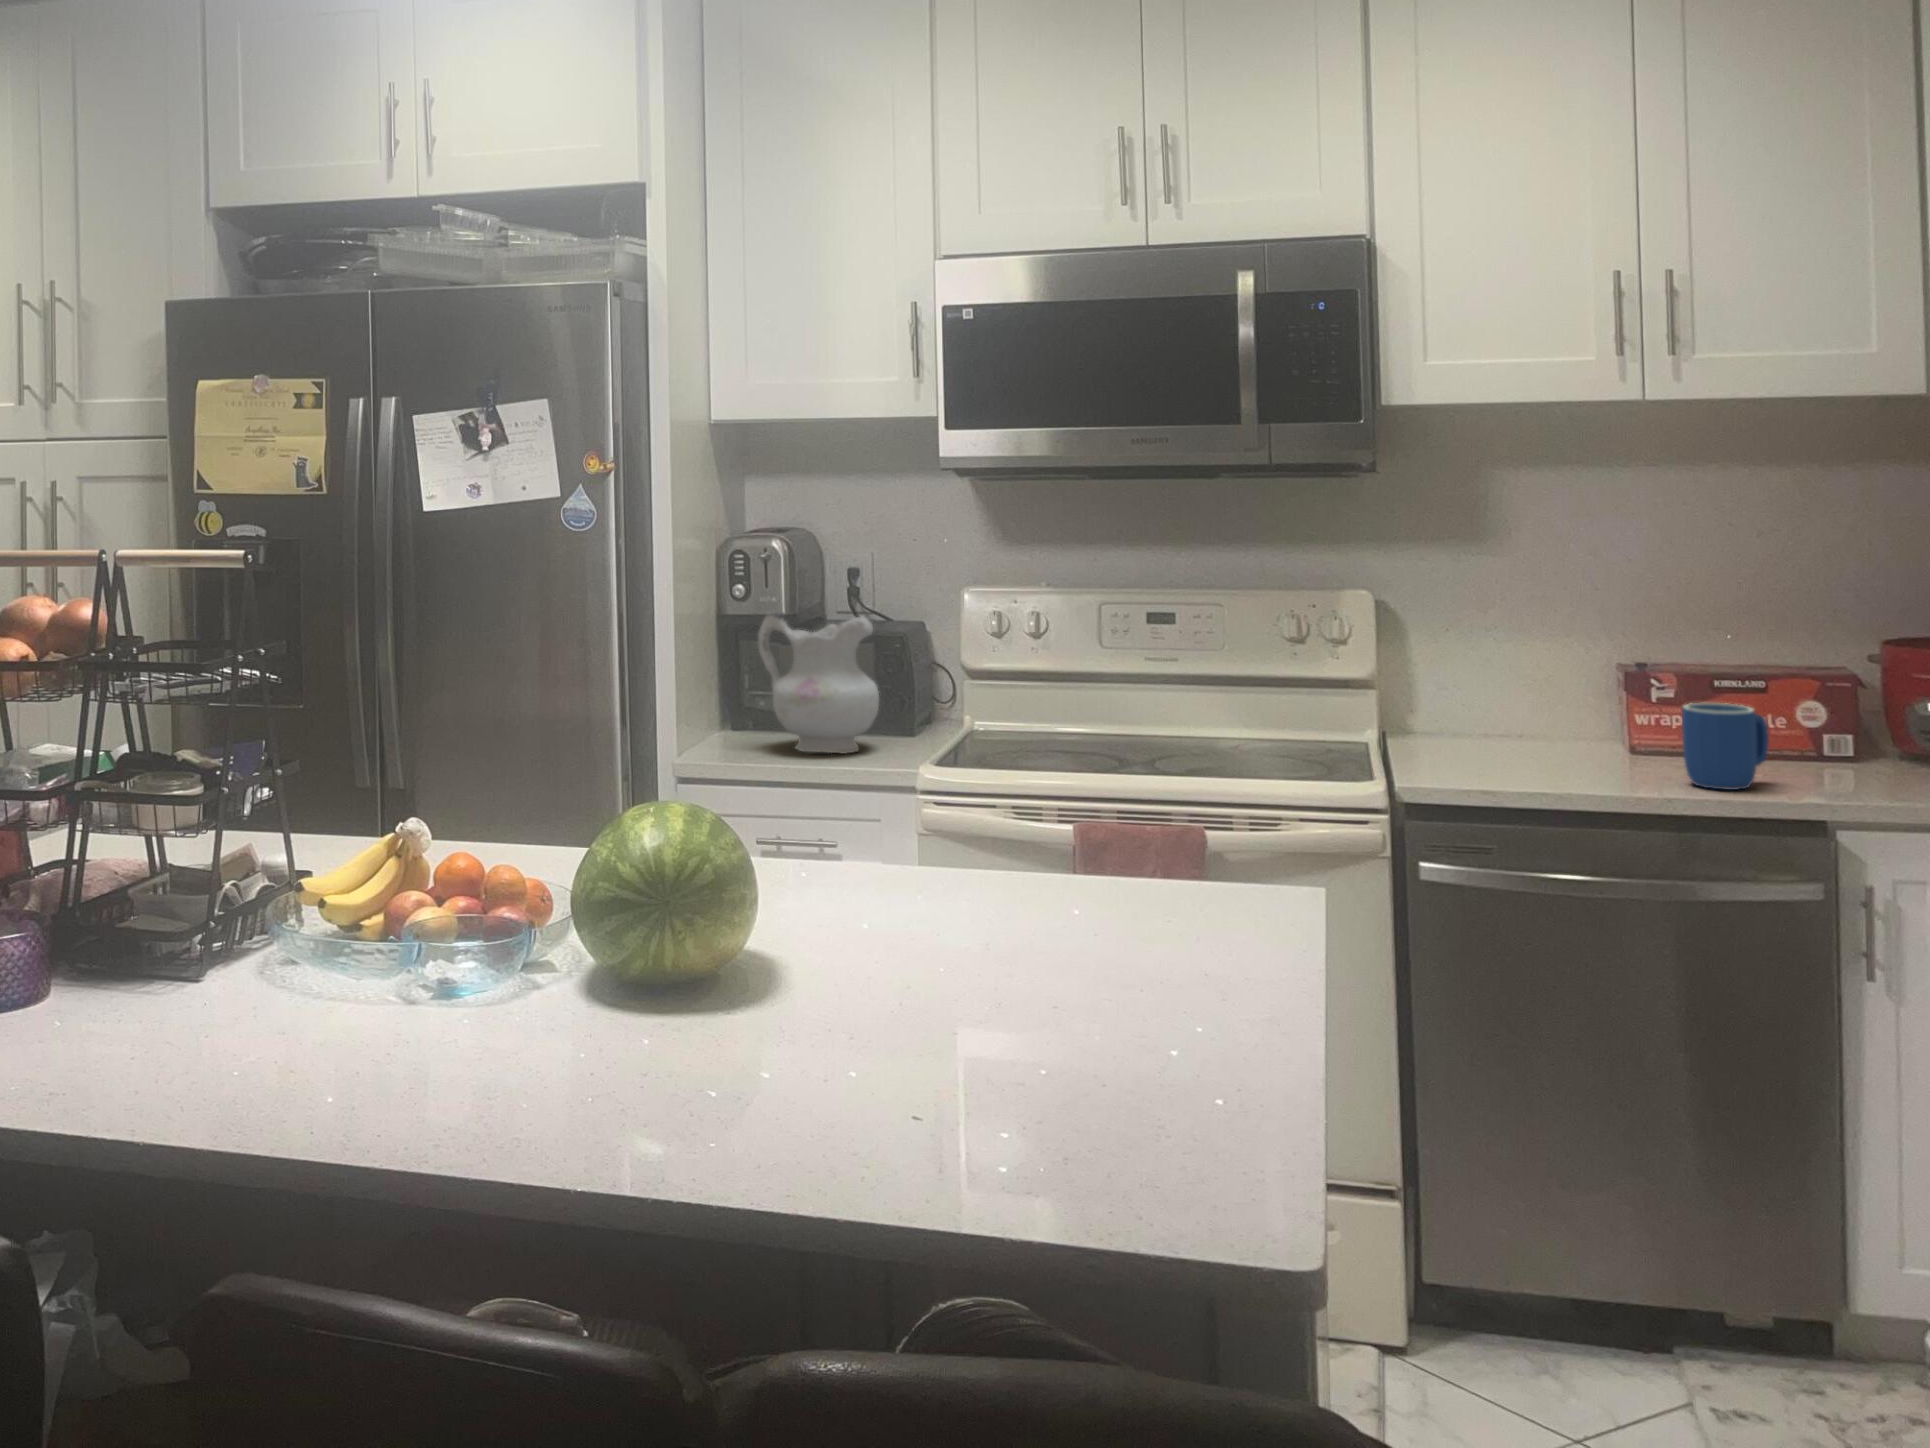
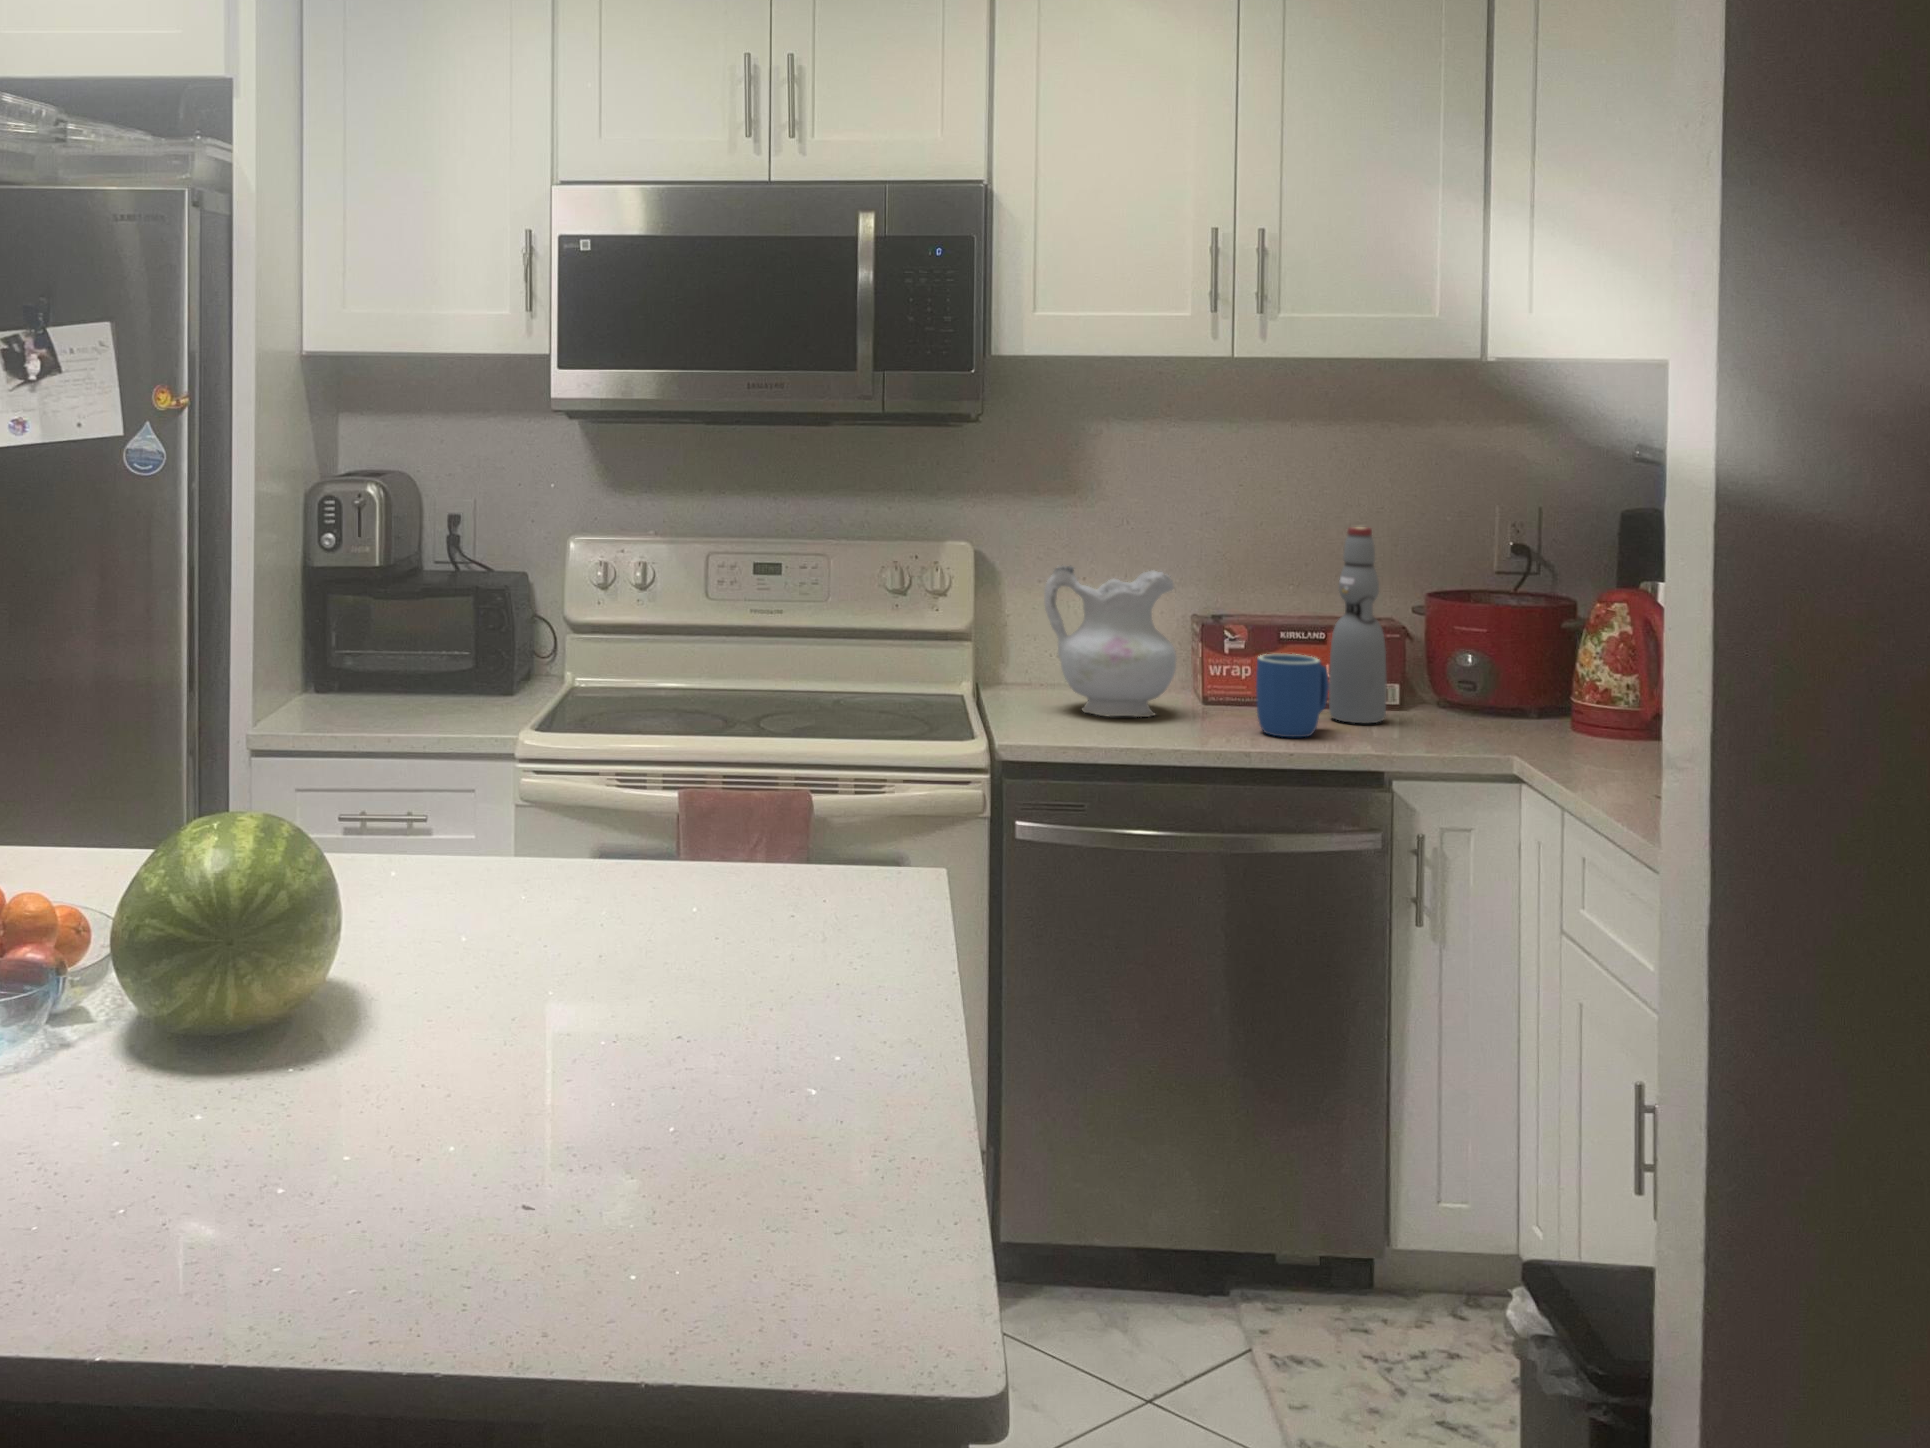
bottle: none [1776,571,1844,778] -> present [1329,527,1387,723]
ceramic pitcher: present [758,612,879,753] -> present [1044,566,1176,717]

